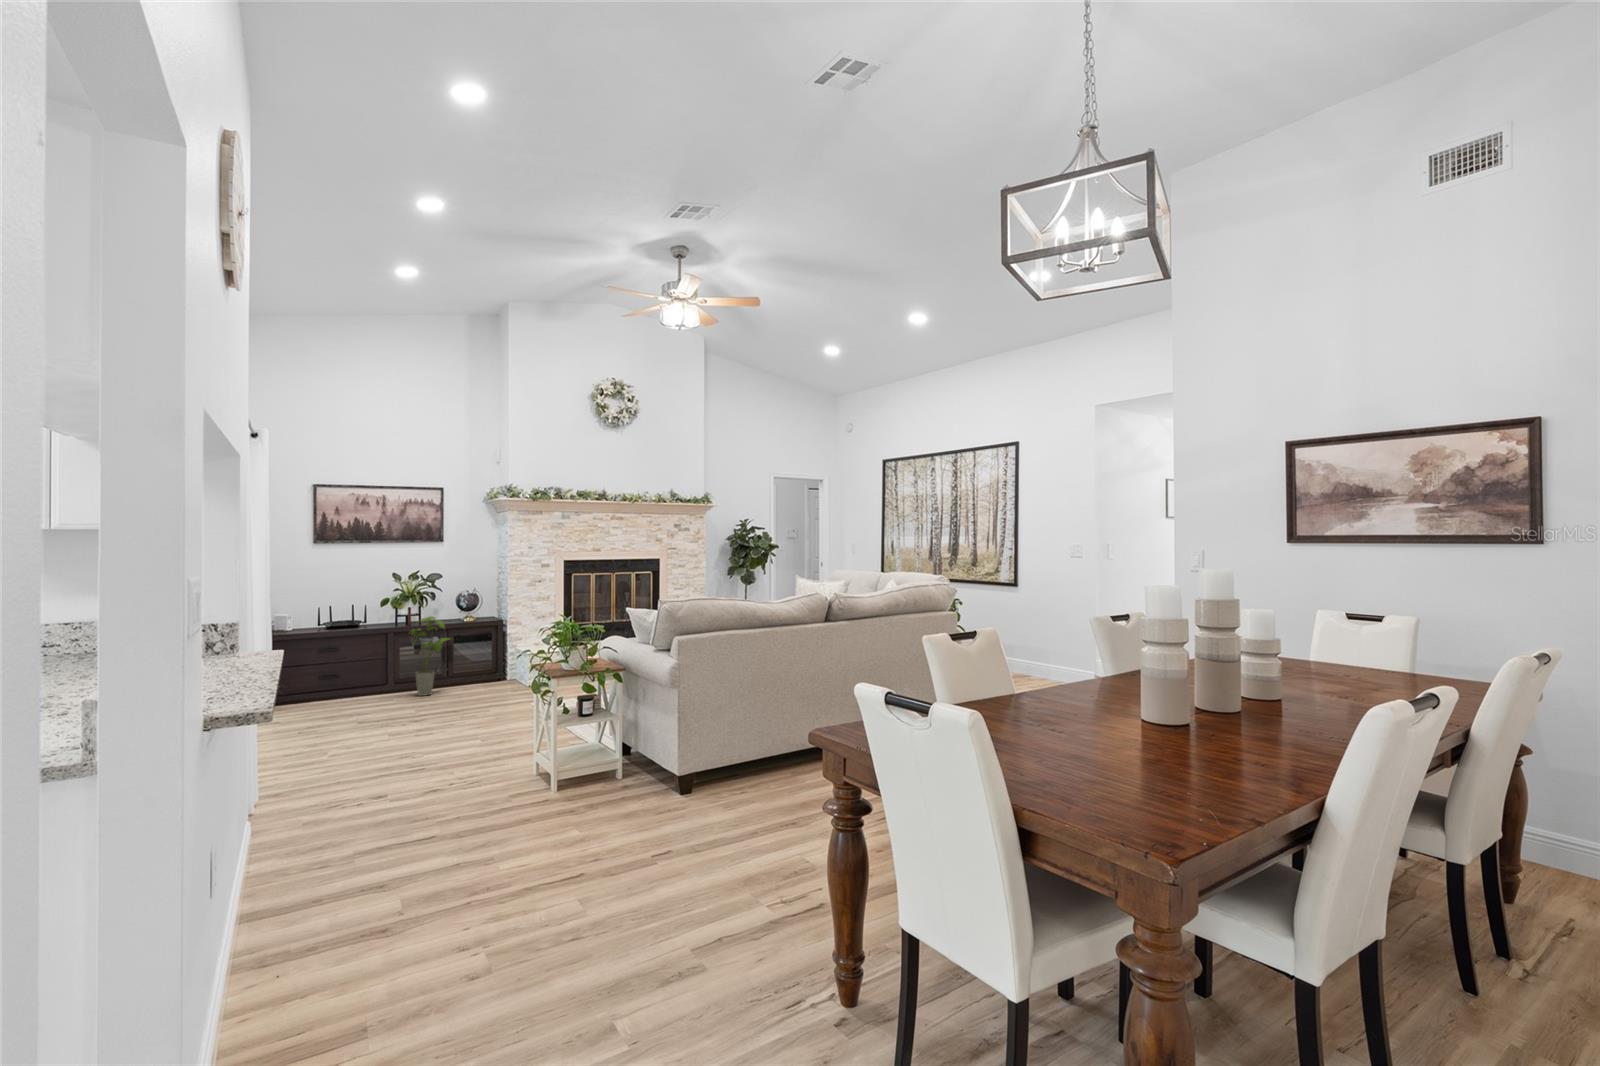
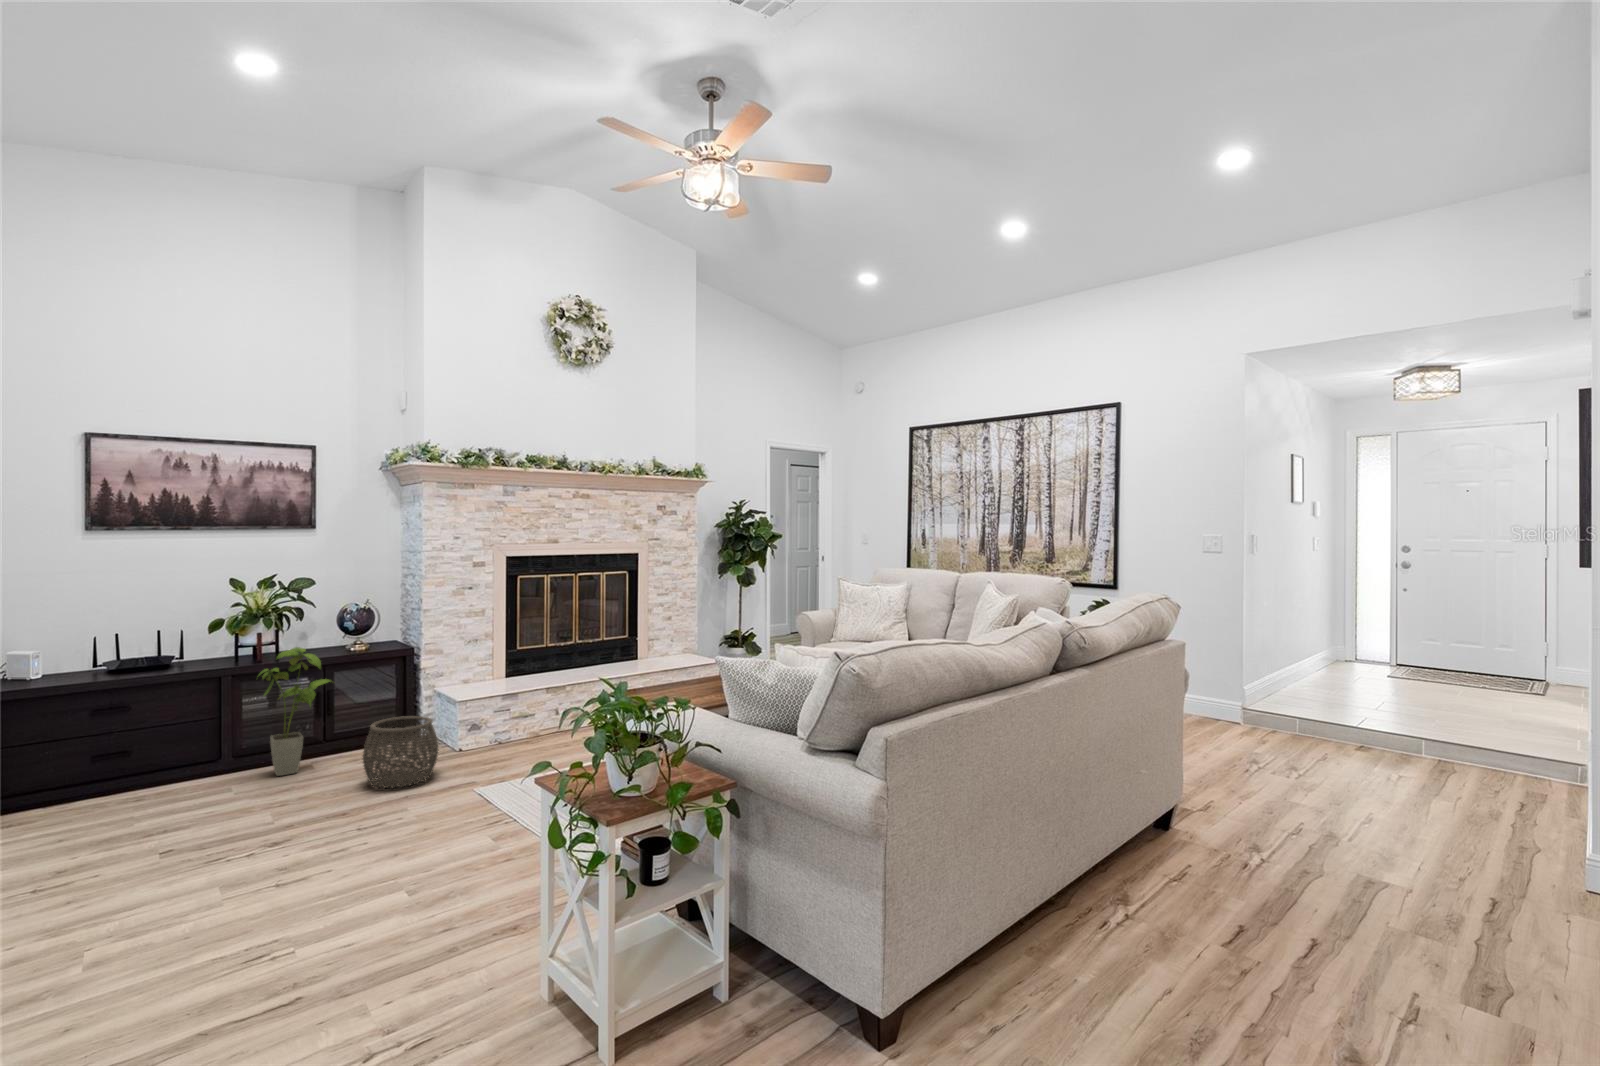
woven basket: none [467,661,513,703] -> present [363,716,439,788]

